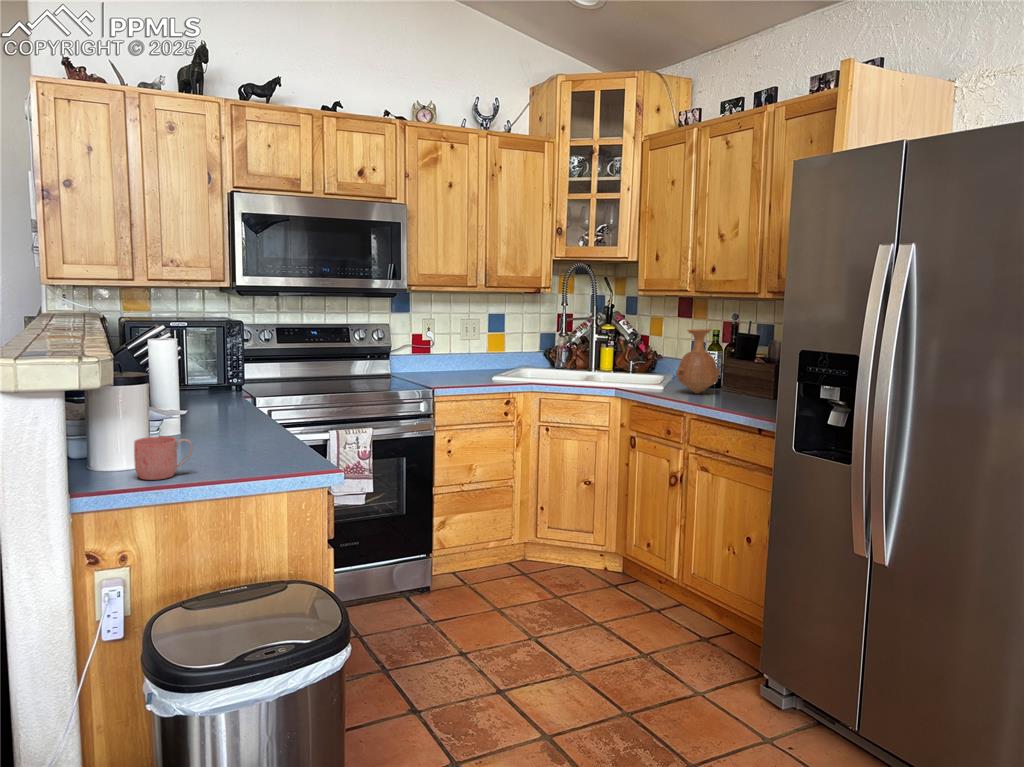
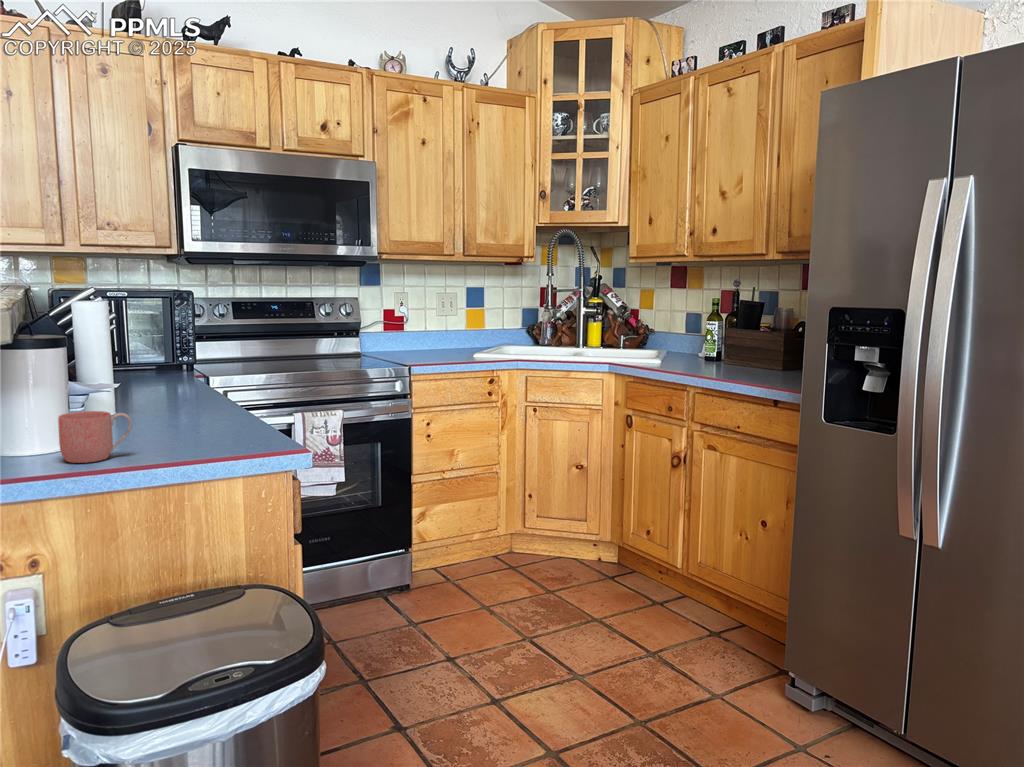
vase: present [676,329,720,393] -> none [677,295,724,366]

